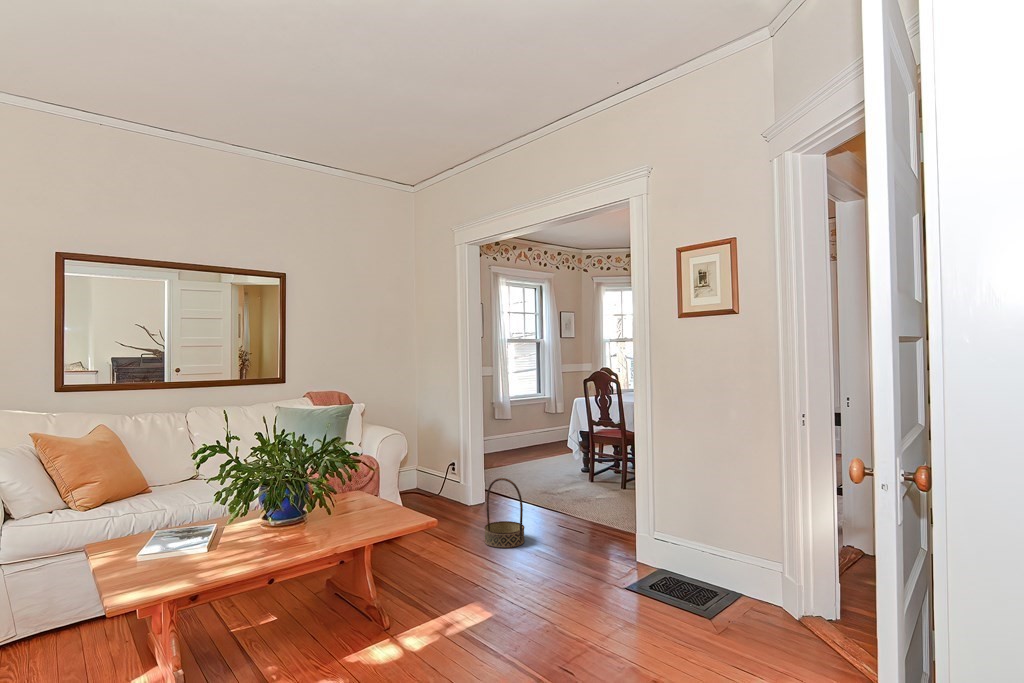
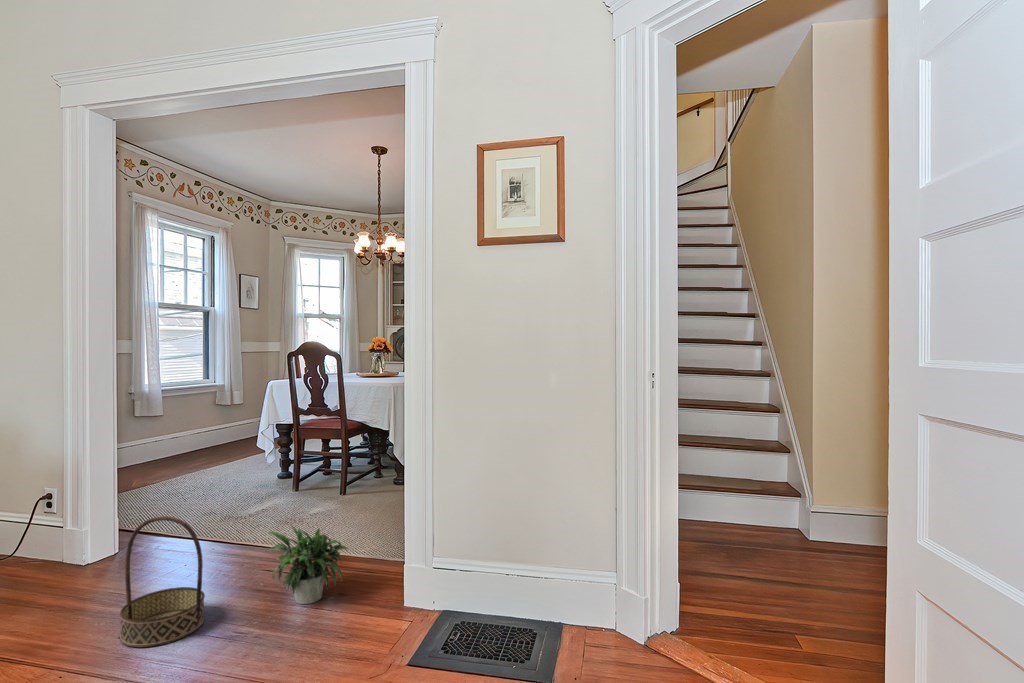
potted plant: none [556,495,606,546] -> present [261,525,348,604]

